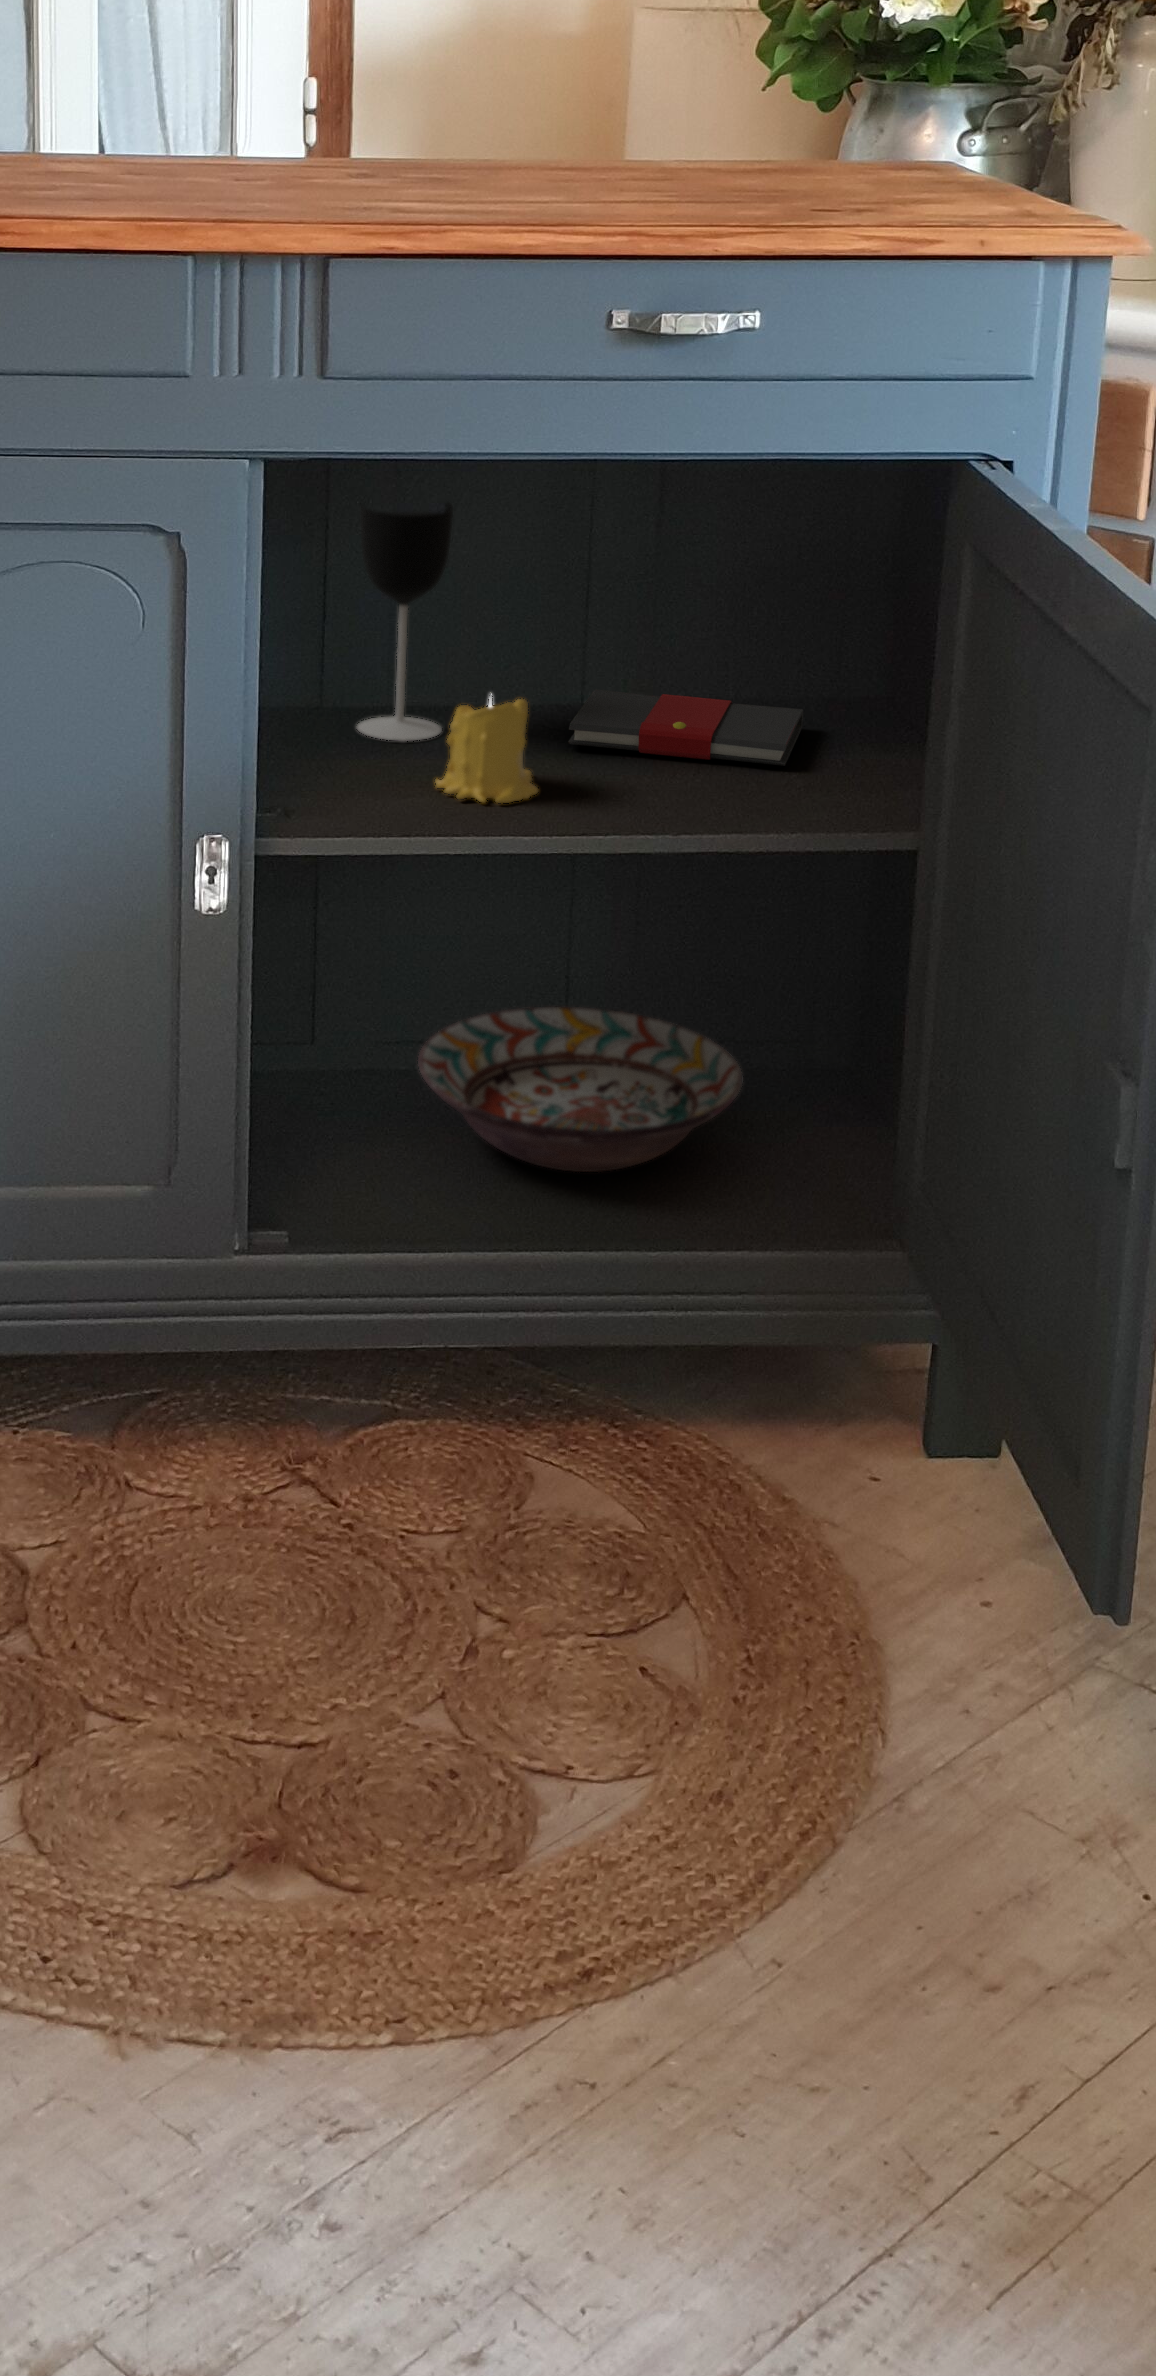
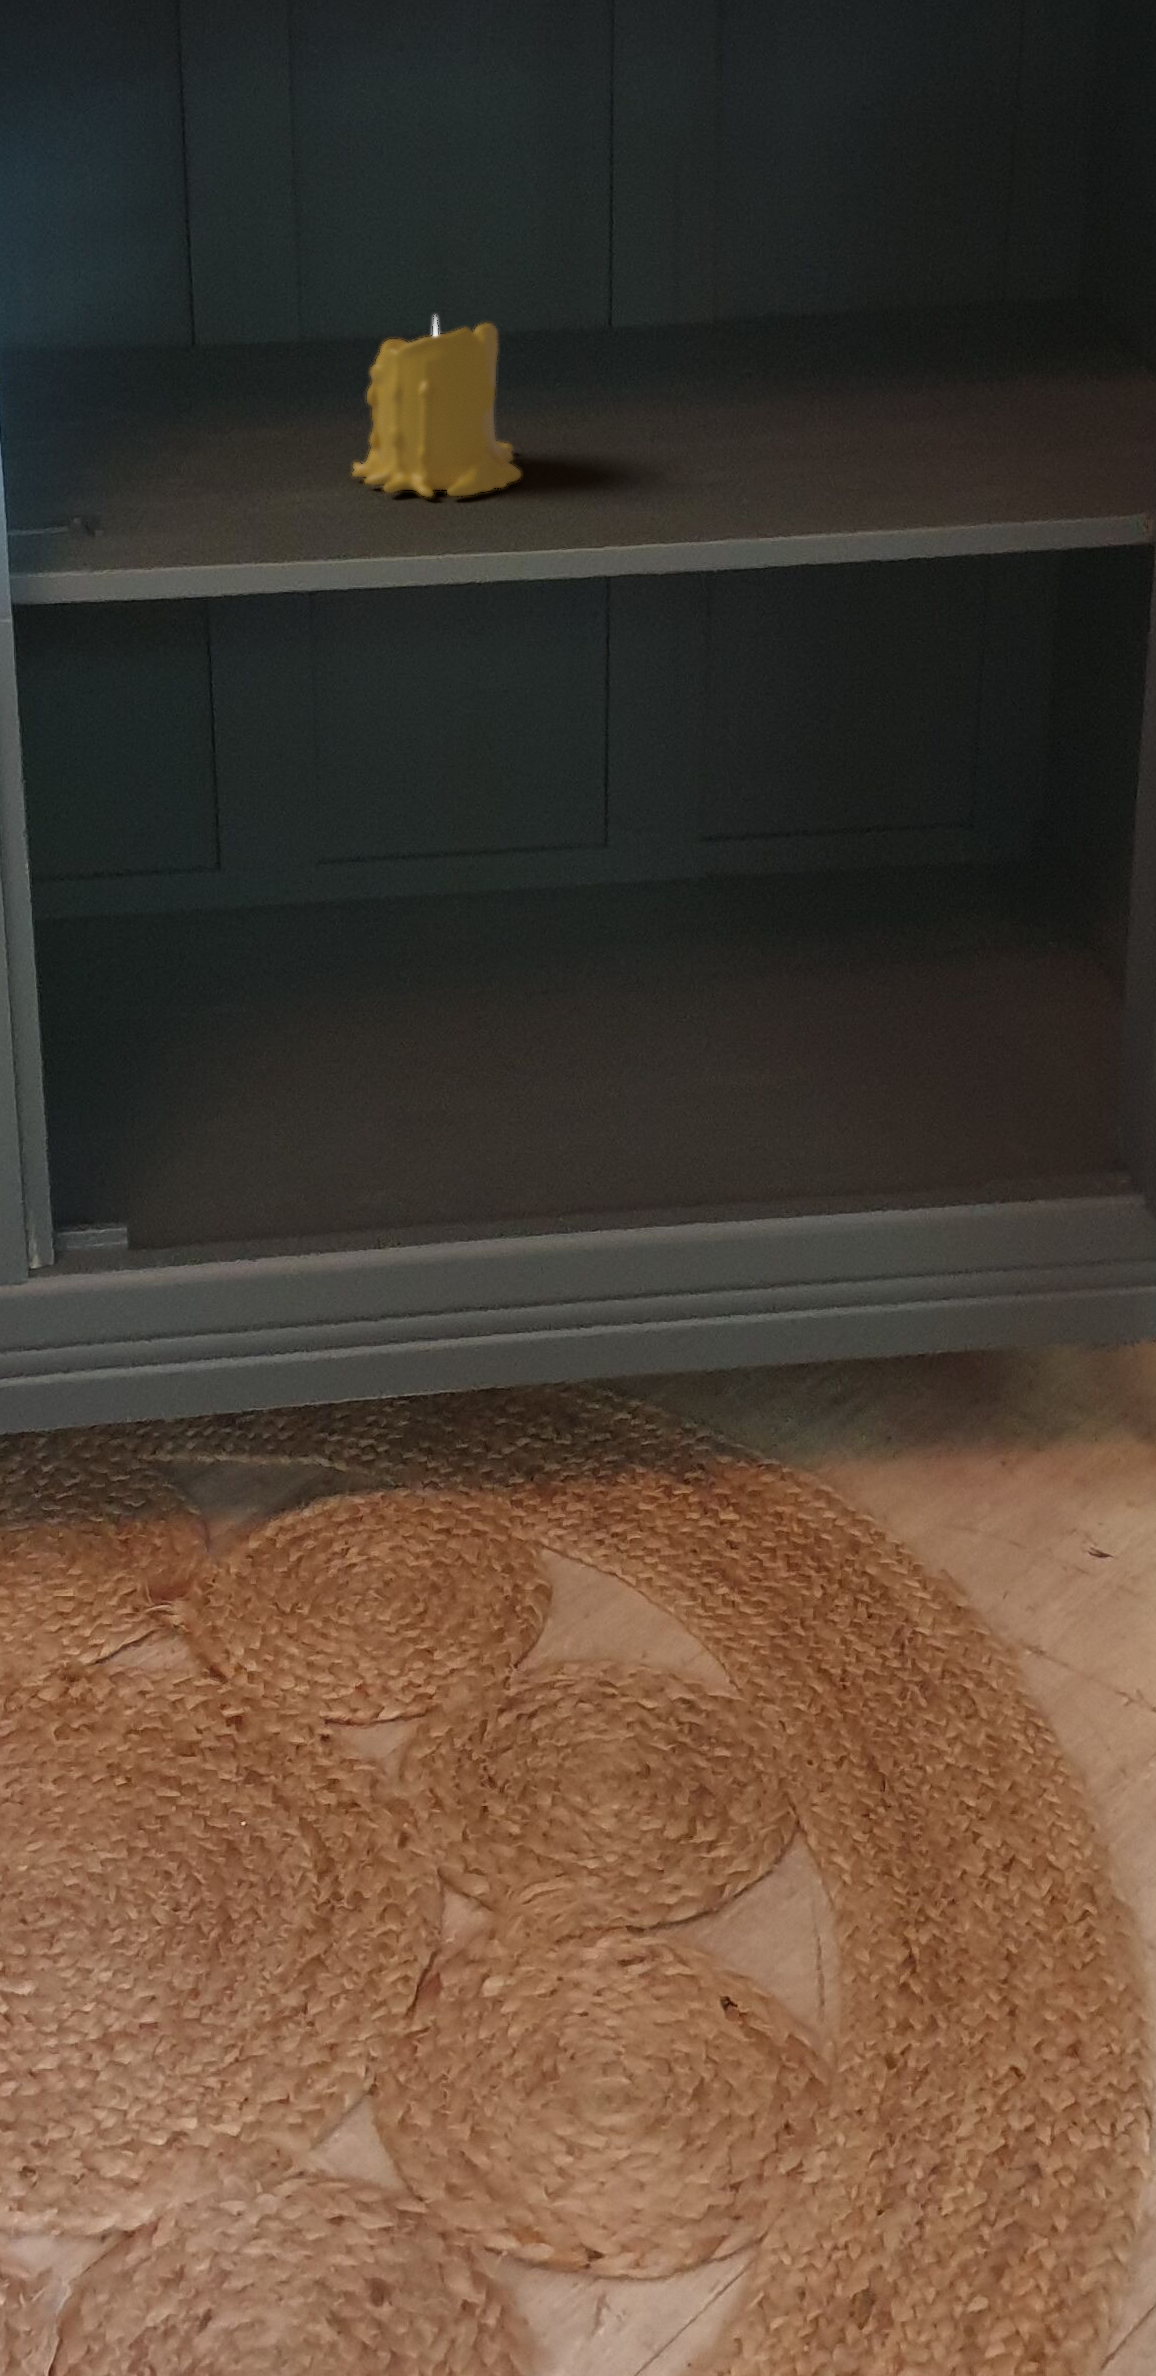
wine glass: present [357,503,453,741] -> none [223,12,378,408]
book: present [568,689,803,766] -> none [574,320,943,423]
decorative bowl: present [418,1007,742,1172] -> none [360,813,868,1078]

